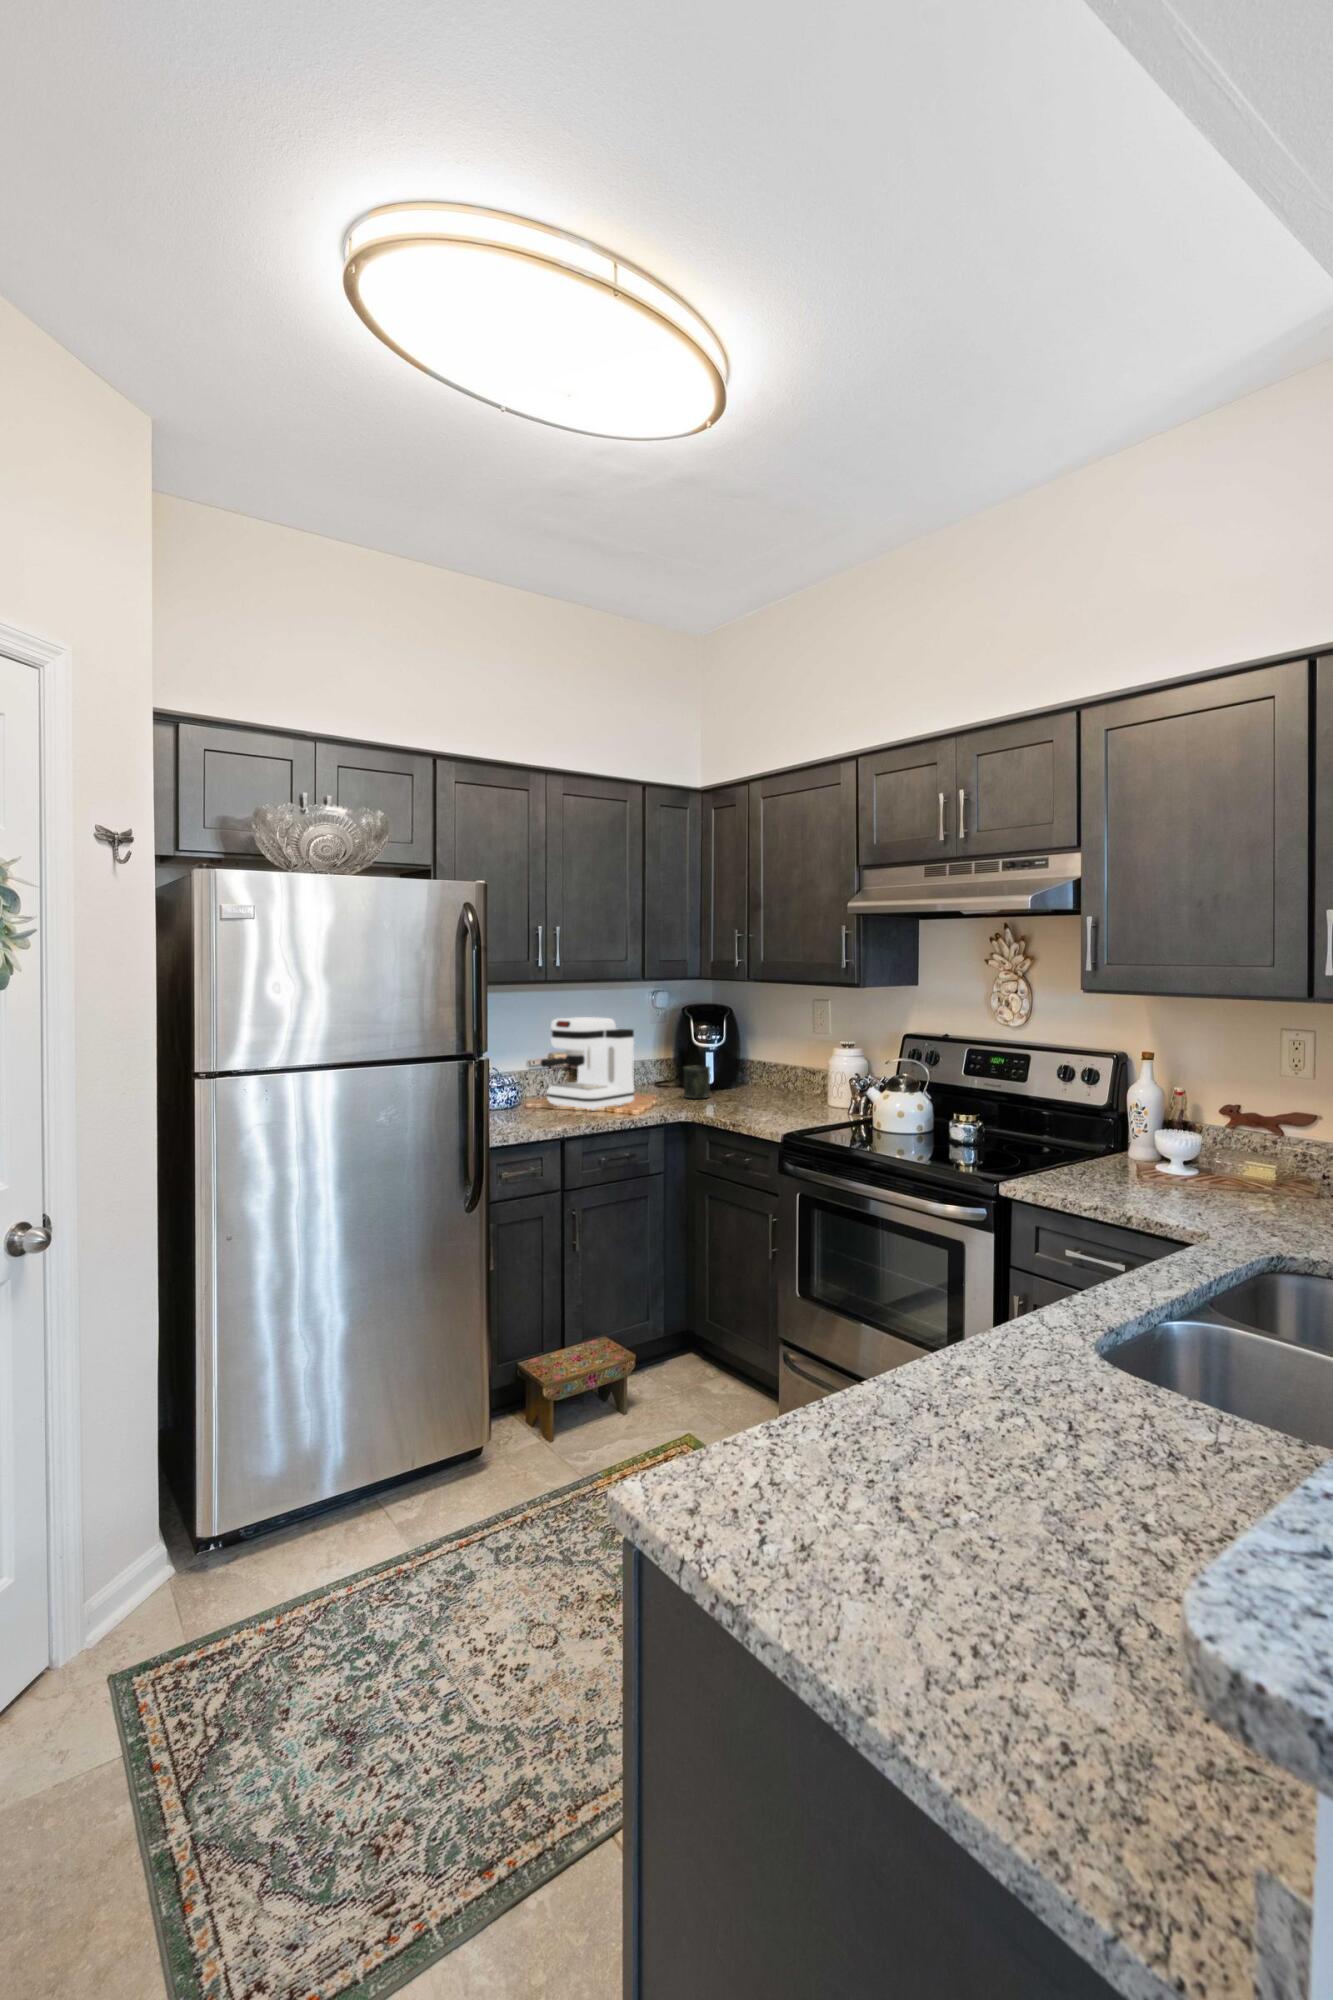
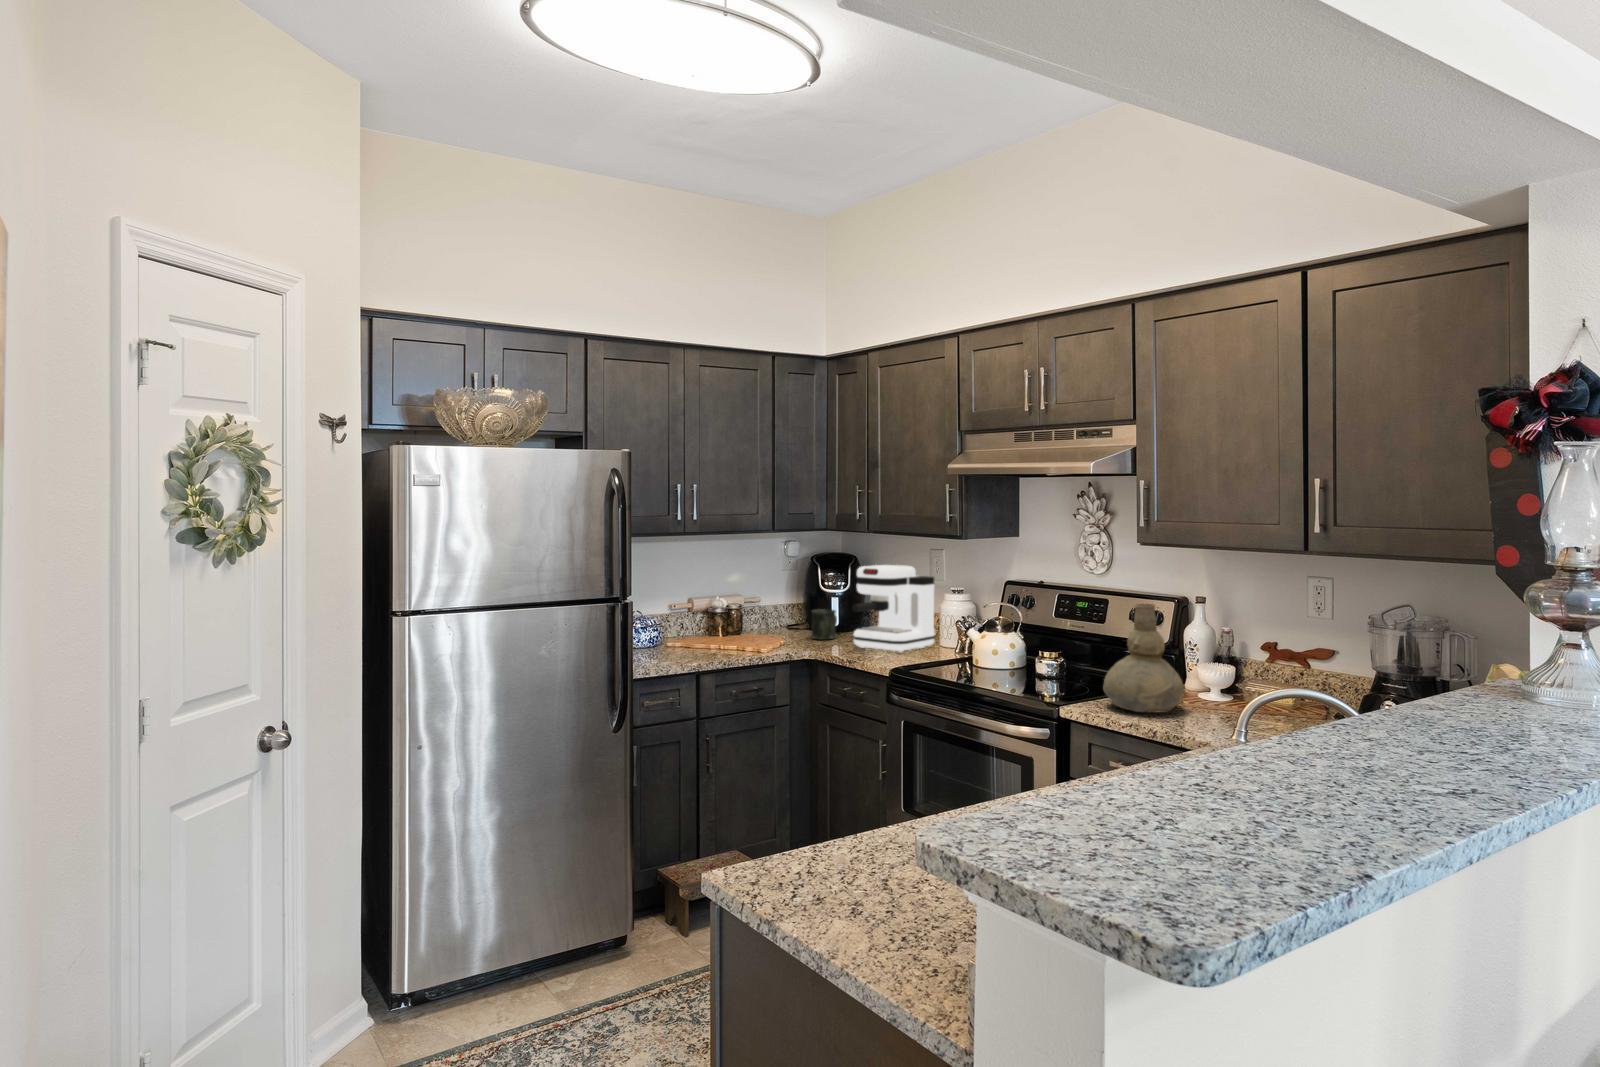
coffee maker: present [541,1017,634,1110] -> present [852,565,934,652]
vase: none [1048,1060,1149,1190] -> present [1103,604,1184,713]

